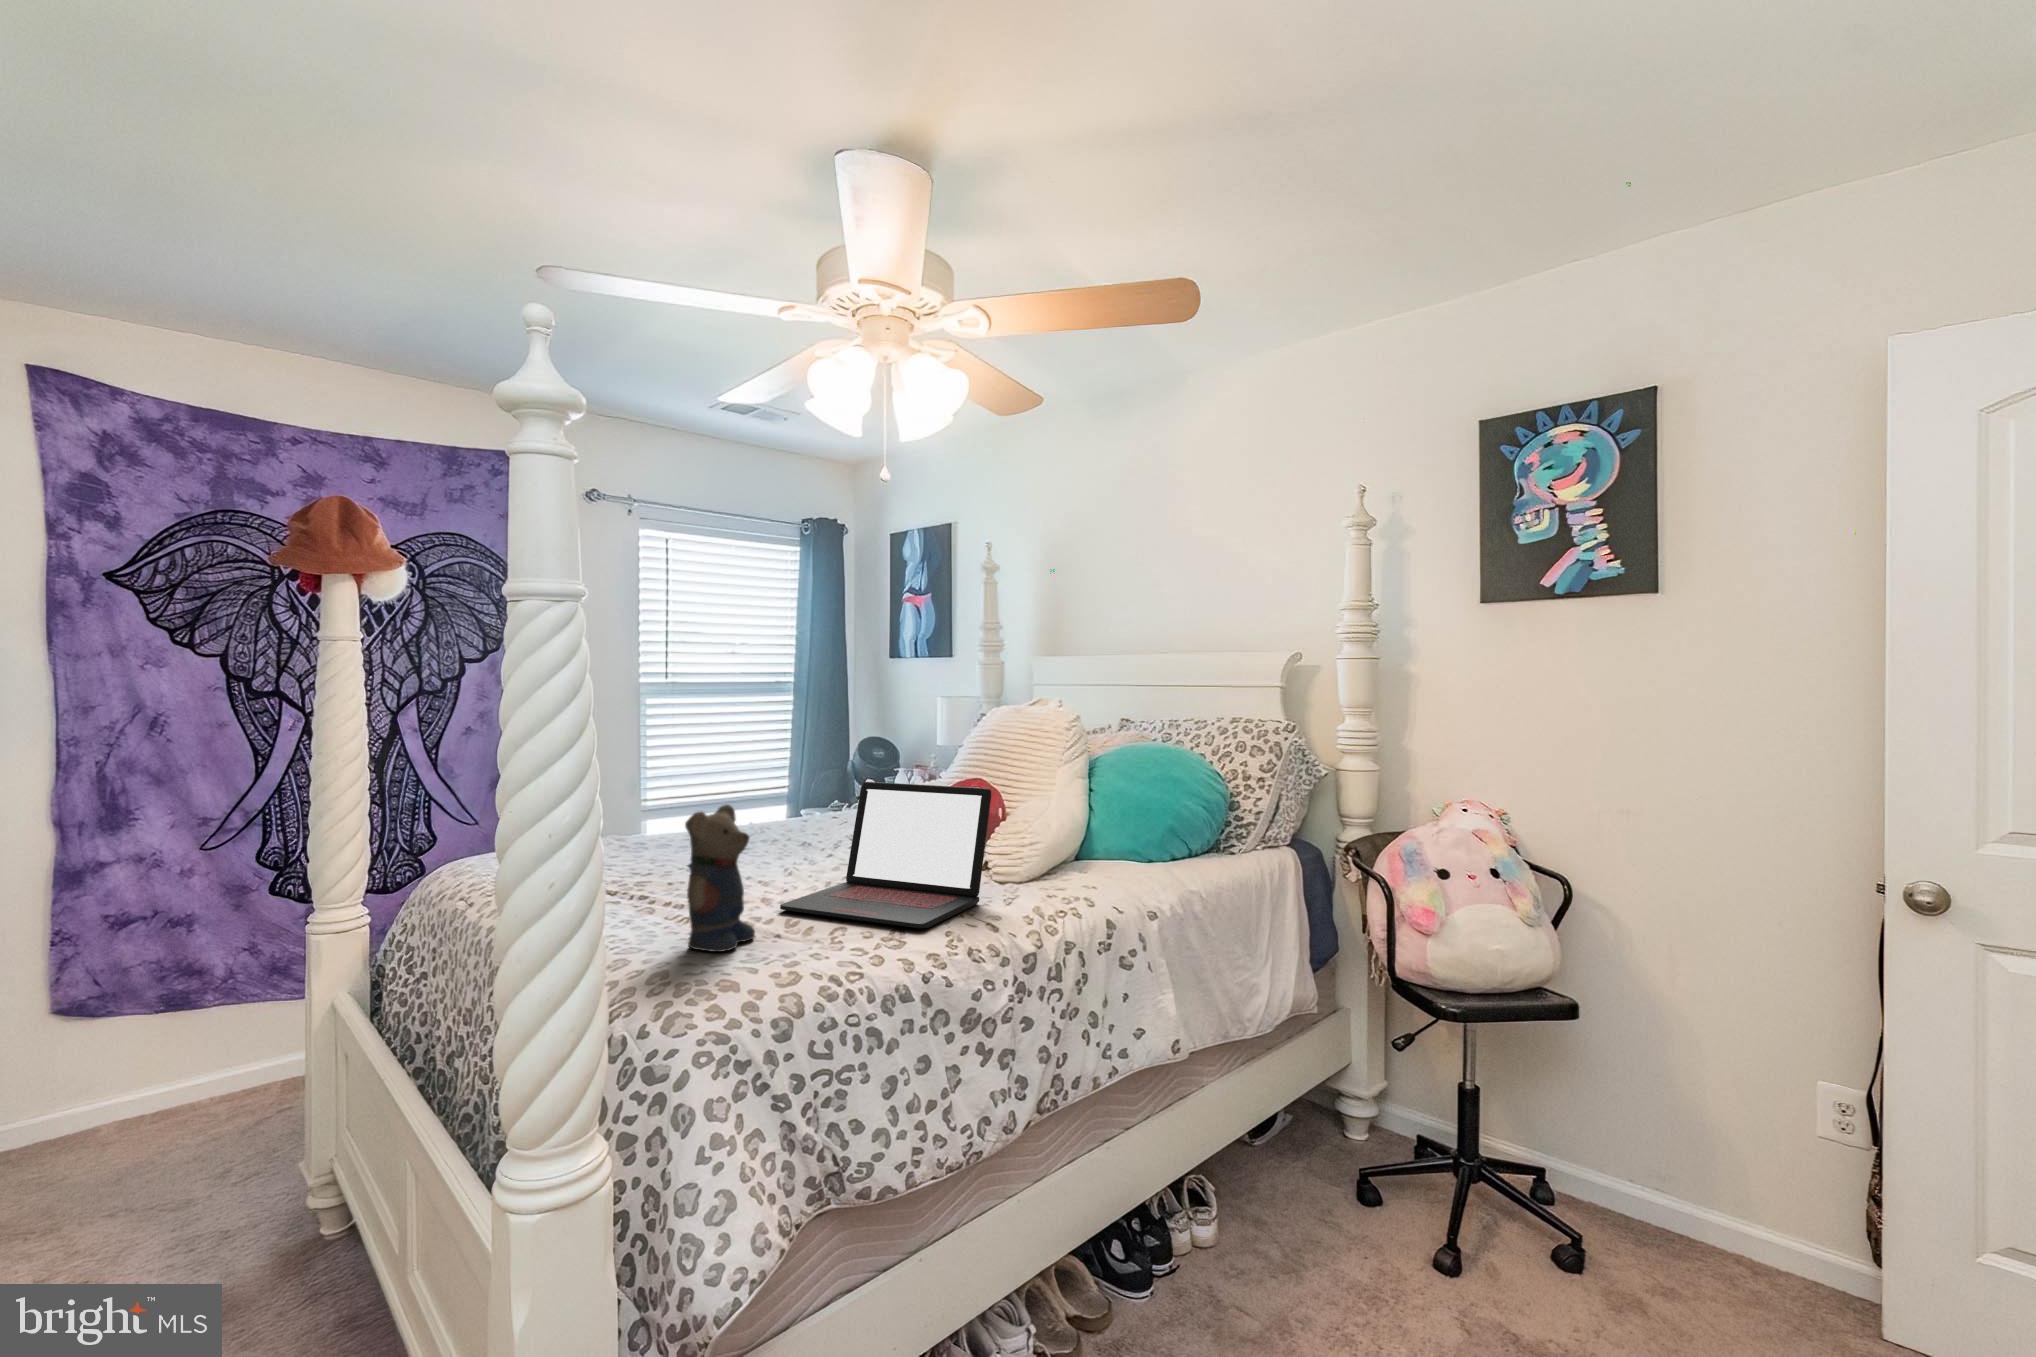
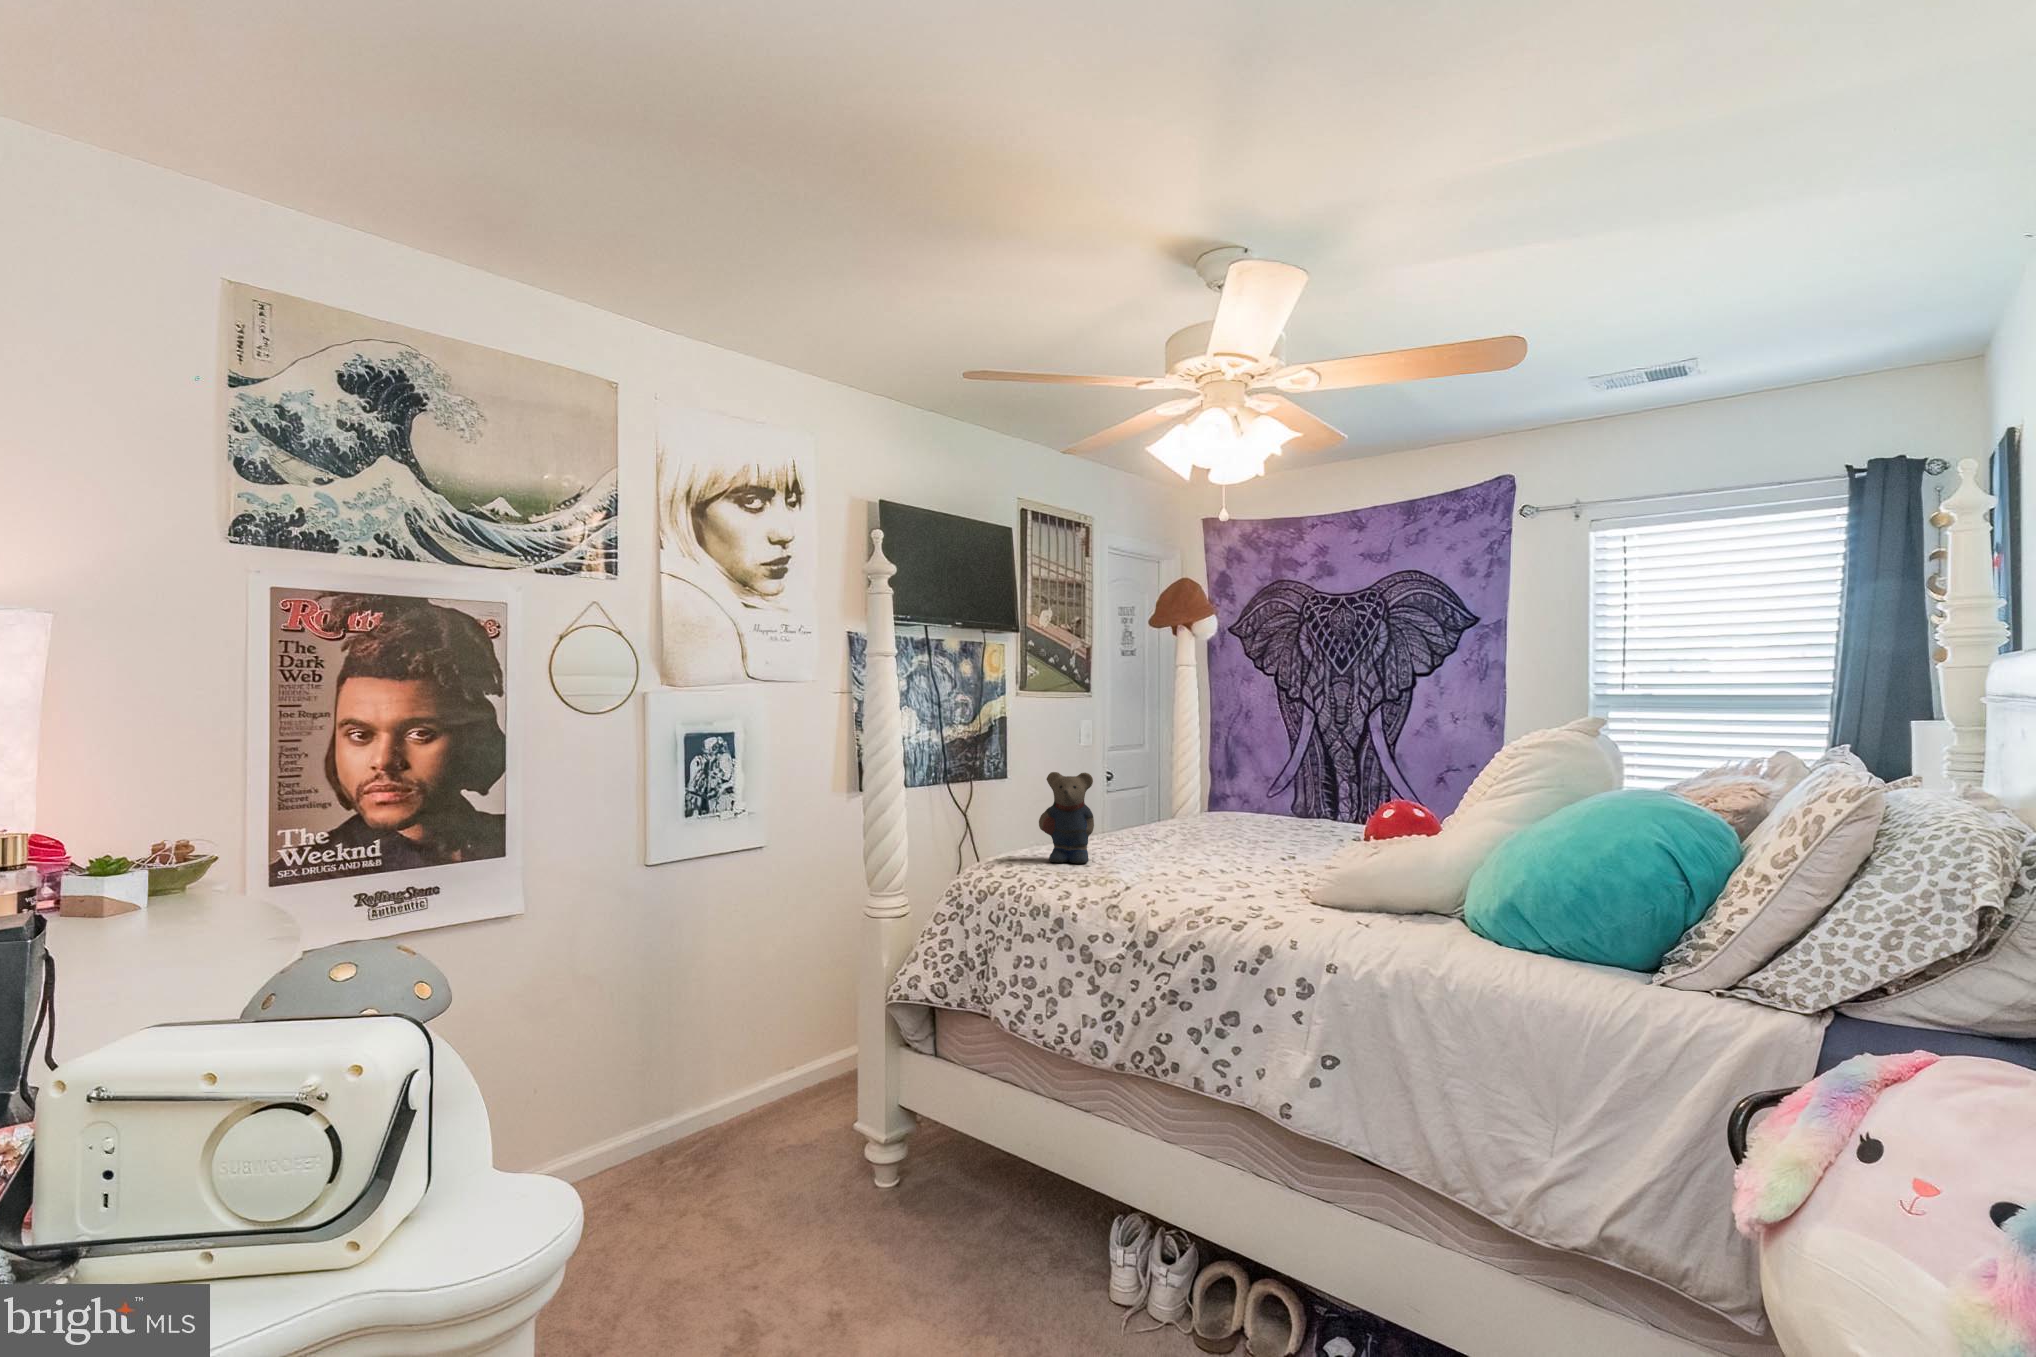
laptop: present [780,782,991,928] -> none [1115,783,1259,895]

